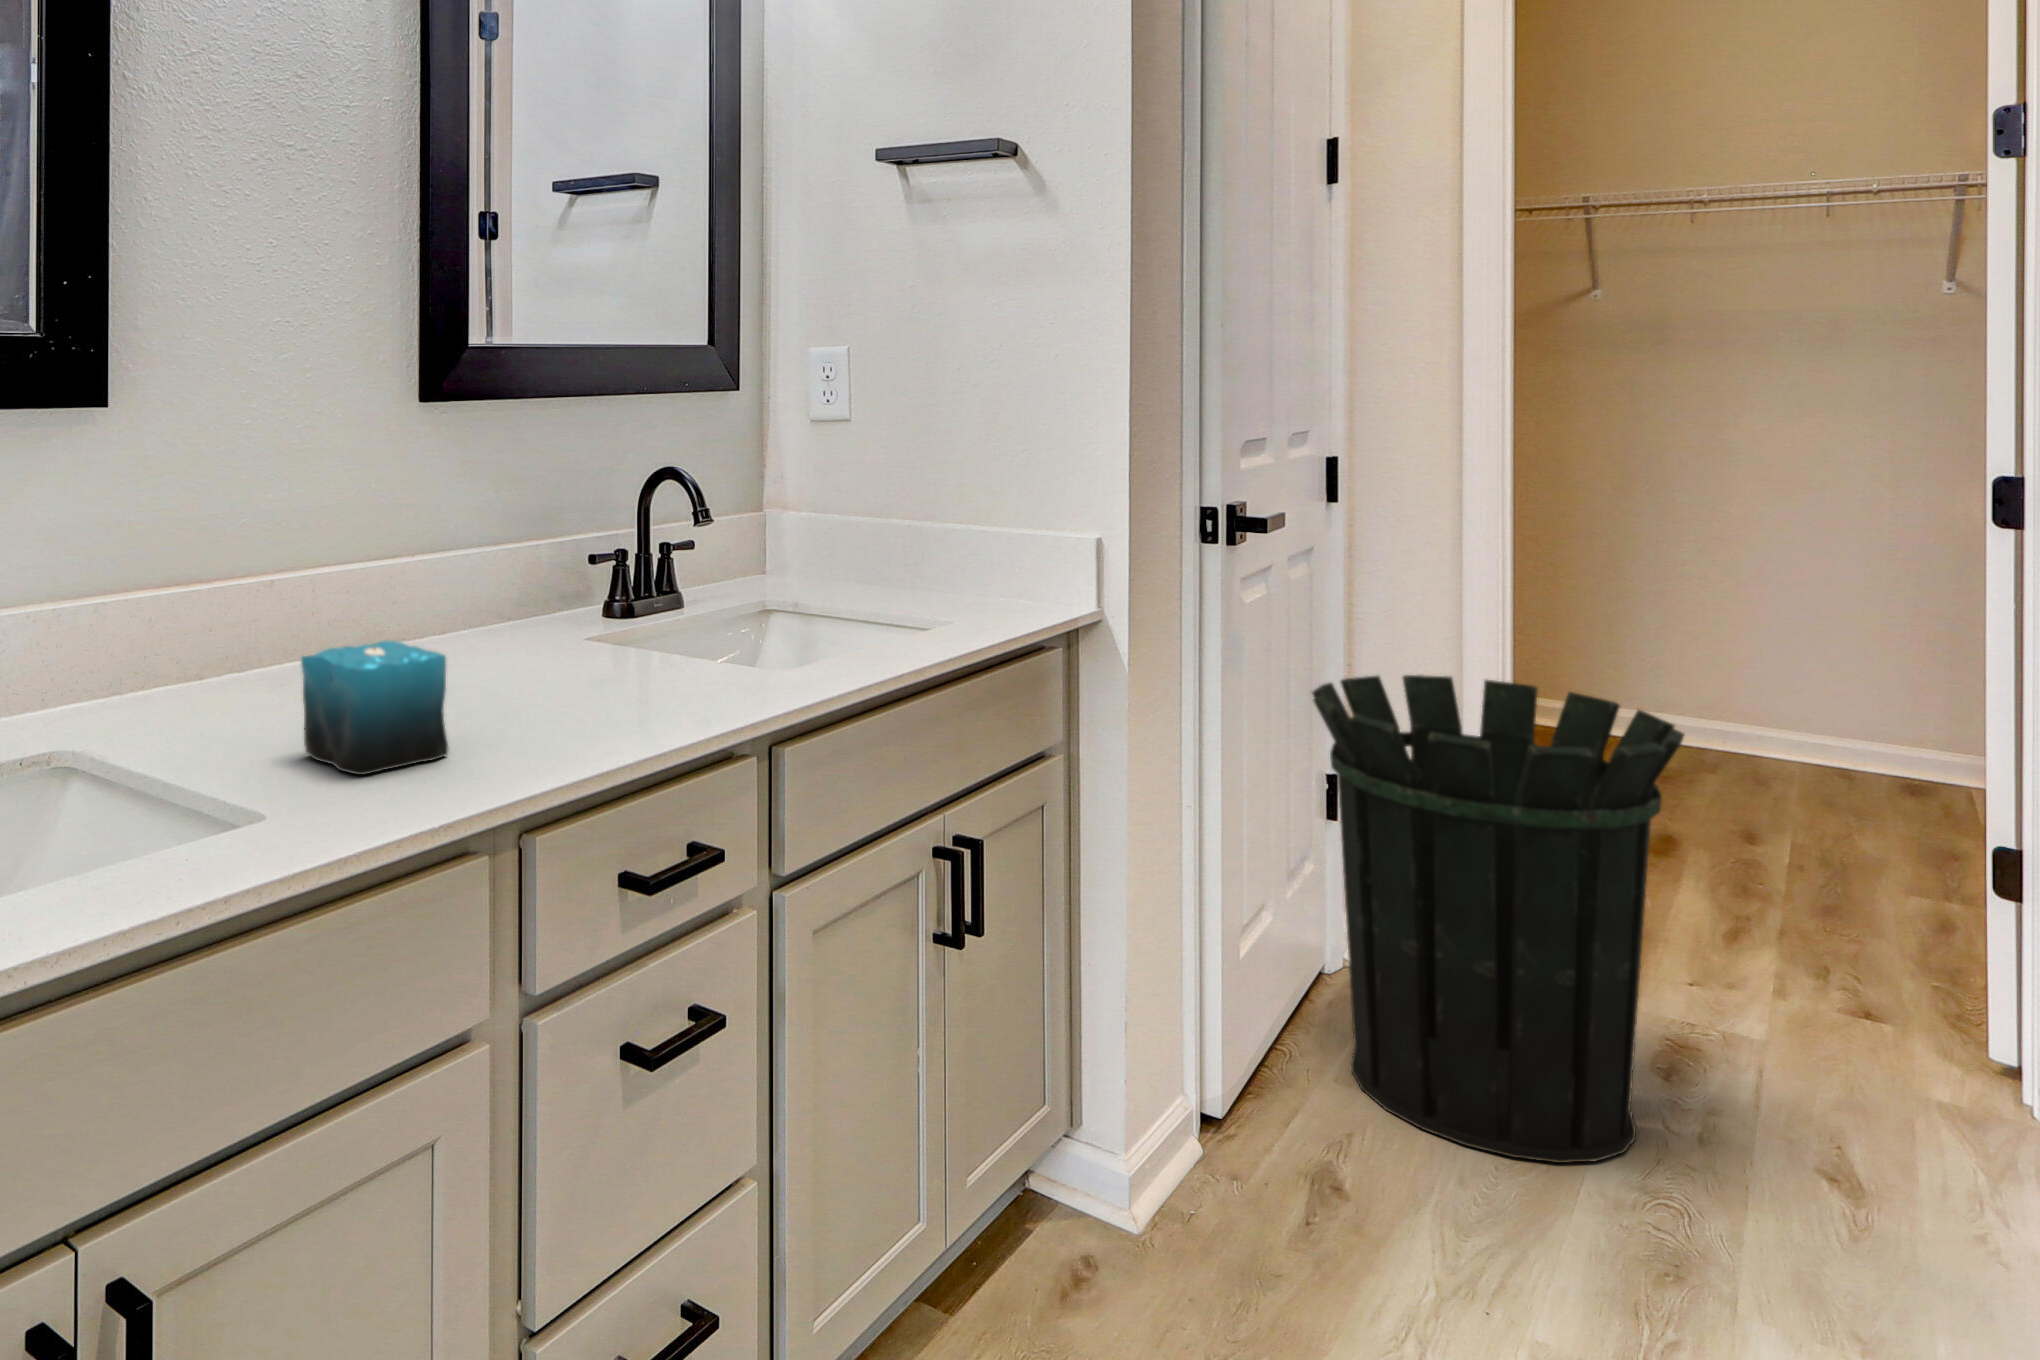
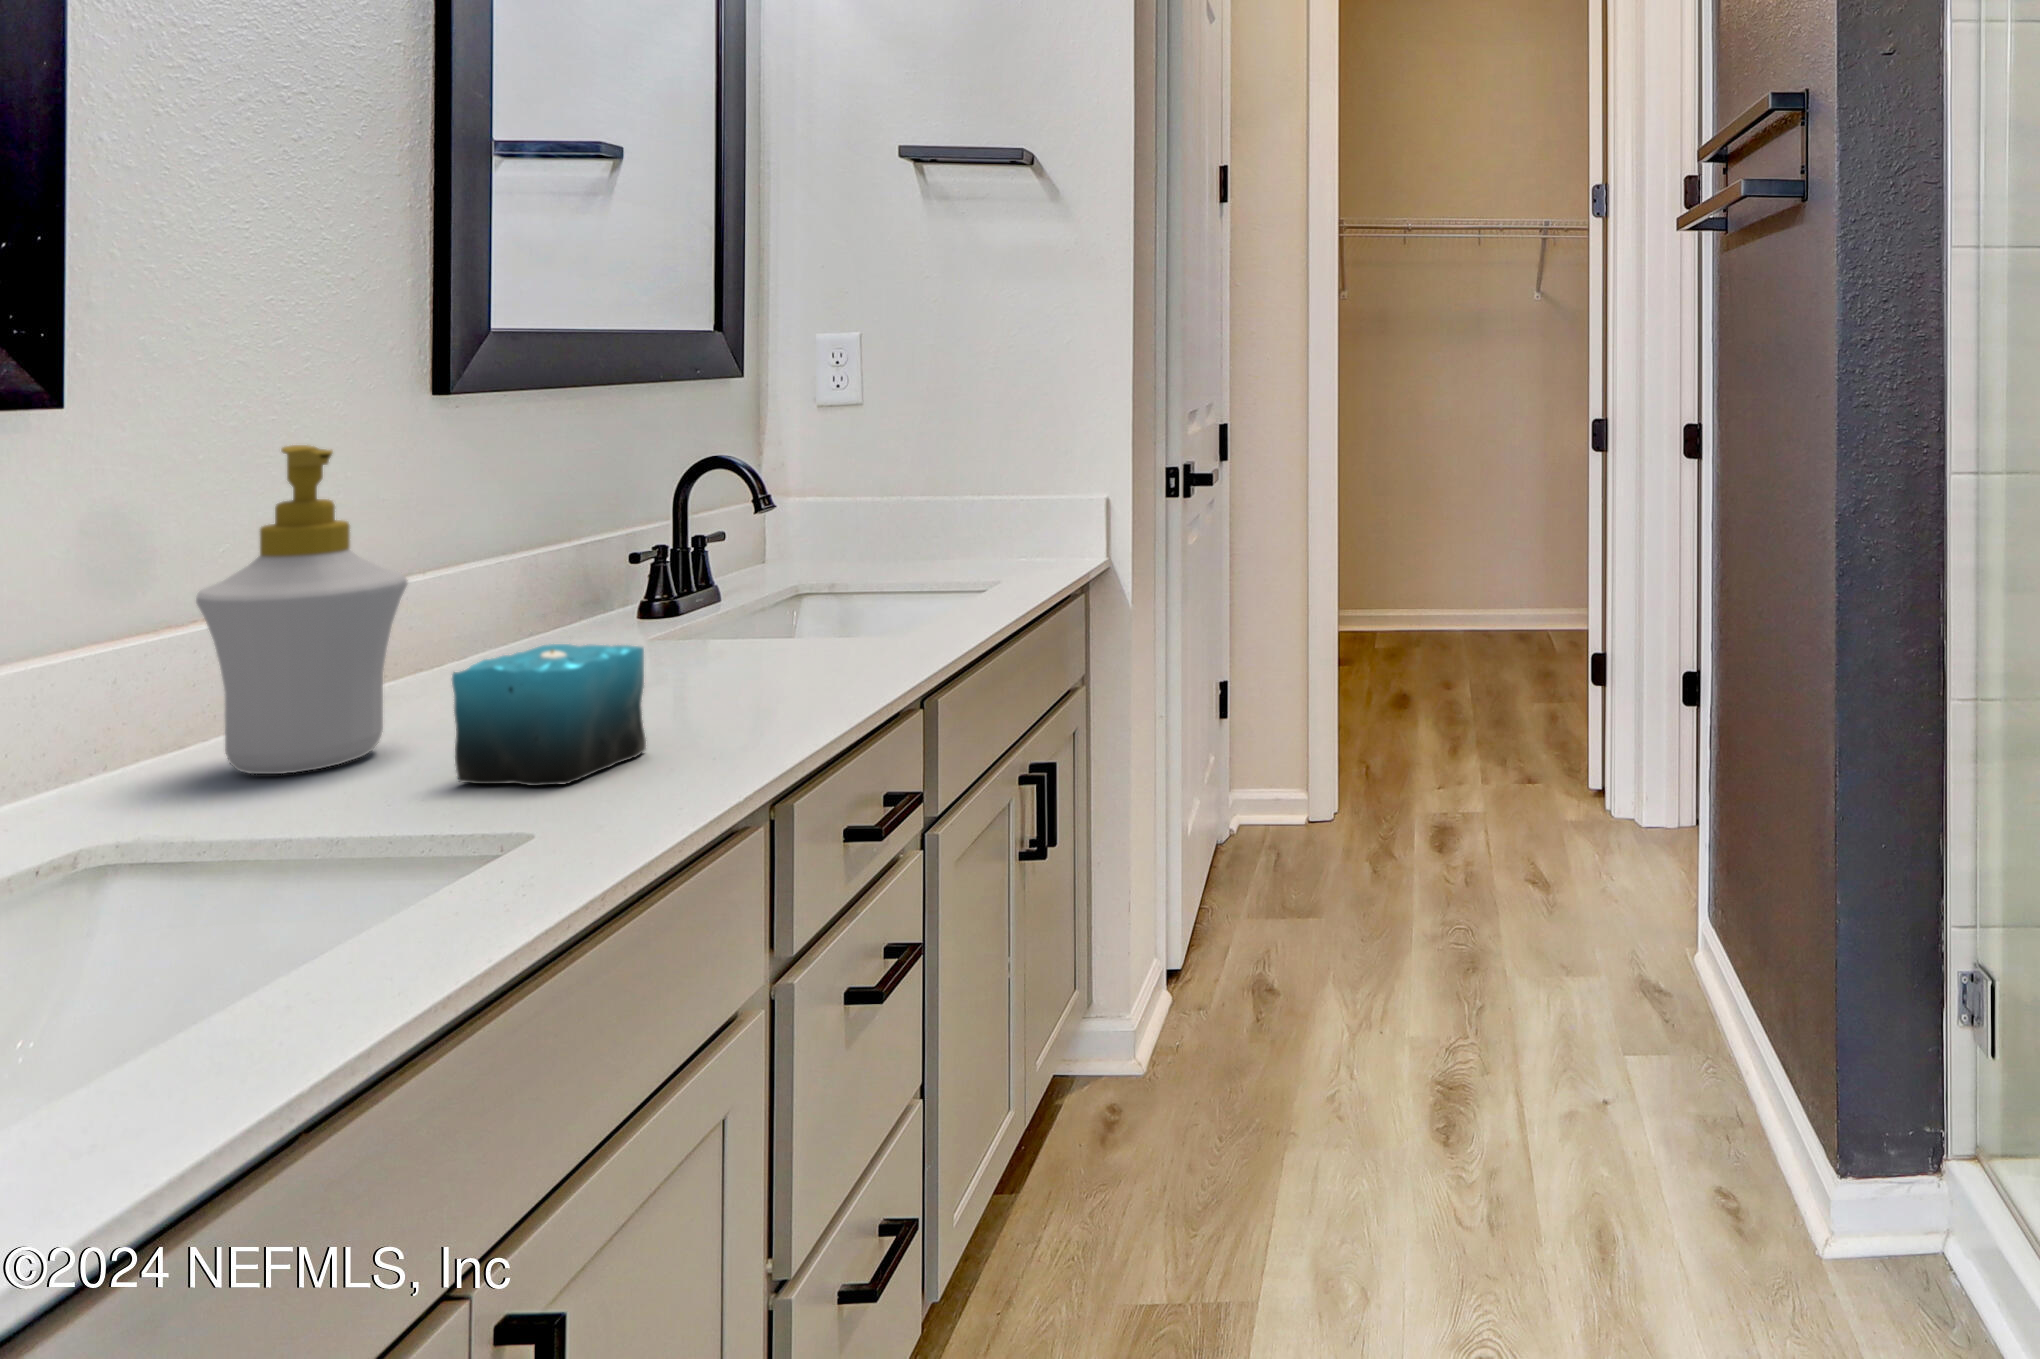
soap bottle: none [191,448,328,718] -> present [196,445,407,774]
waste bin: present [1312,675,1685,1163] -> none [1227,589,1461,932]

